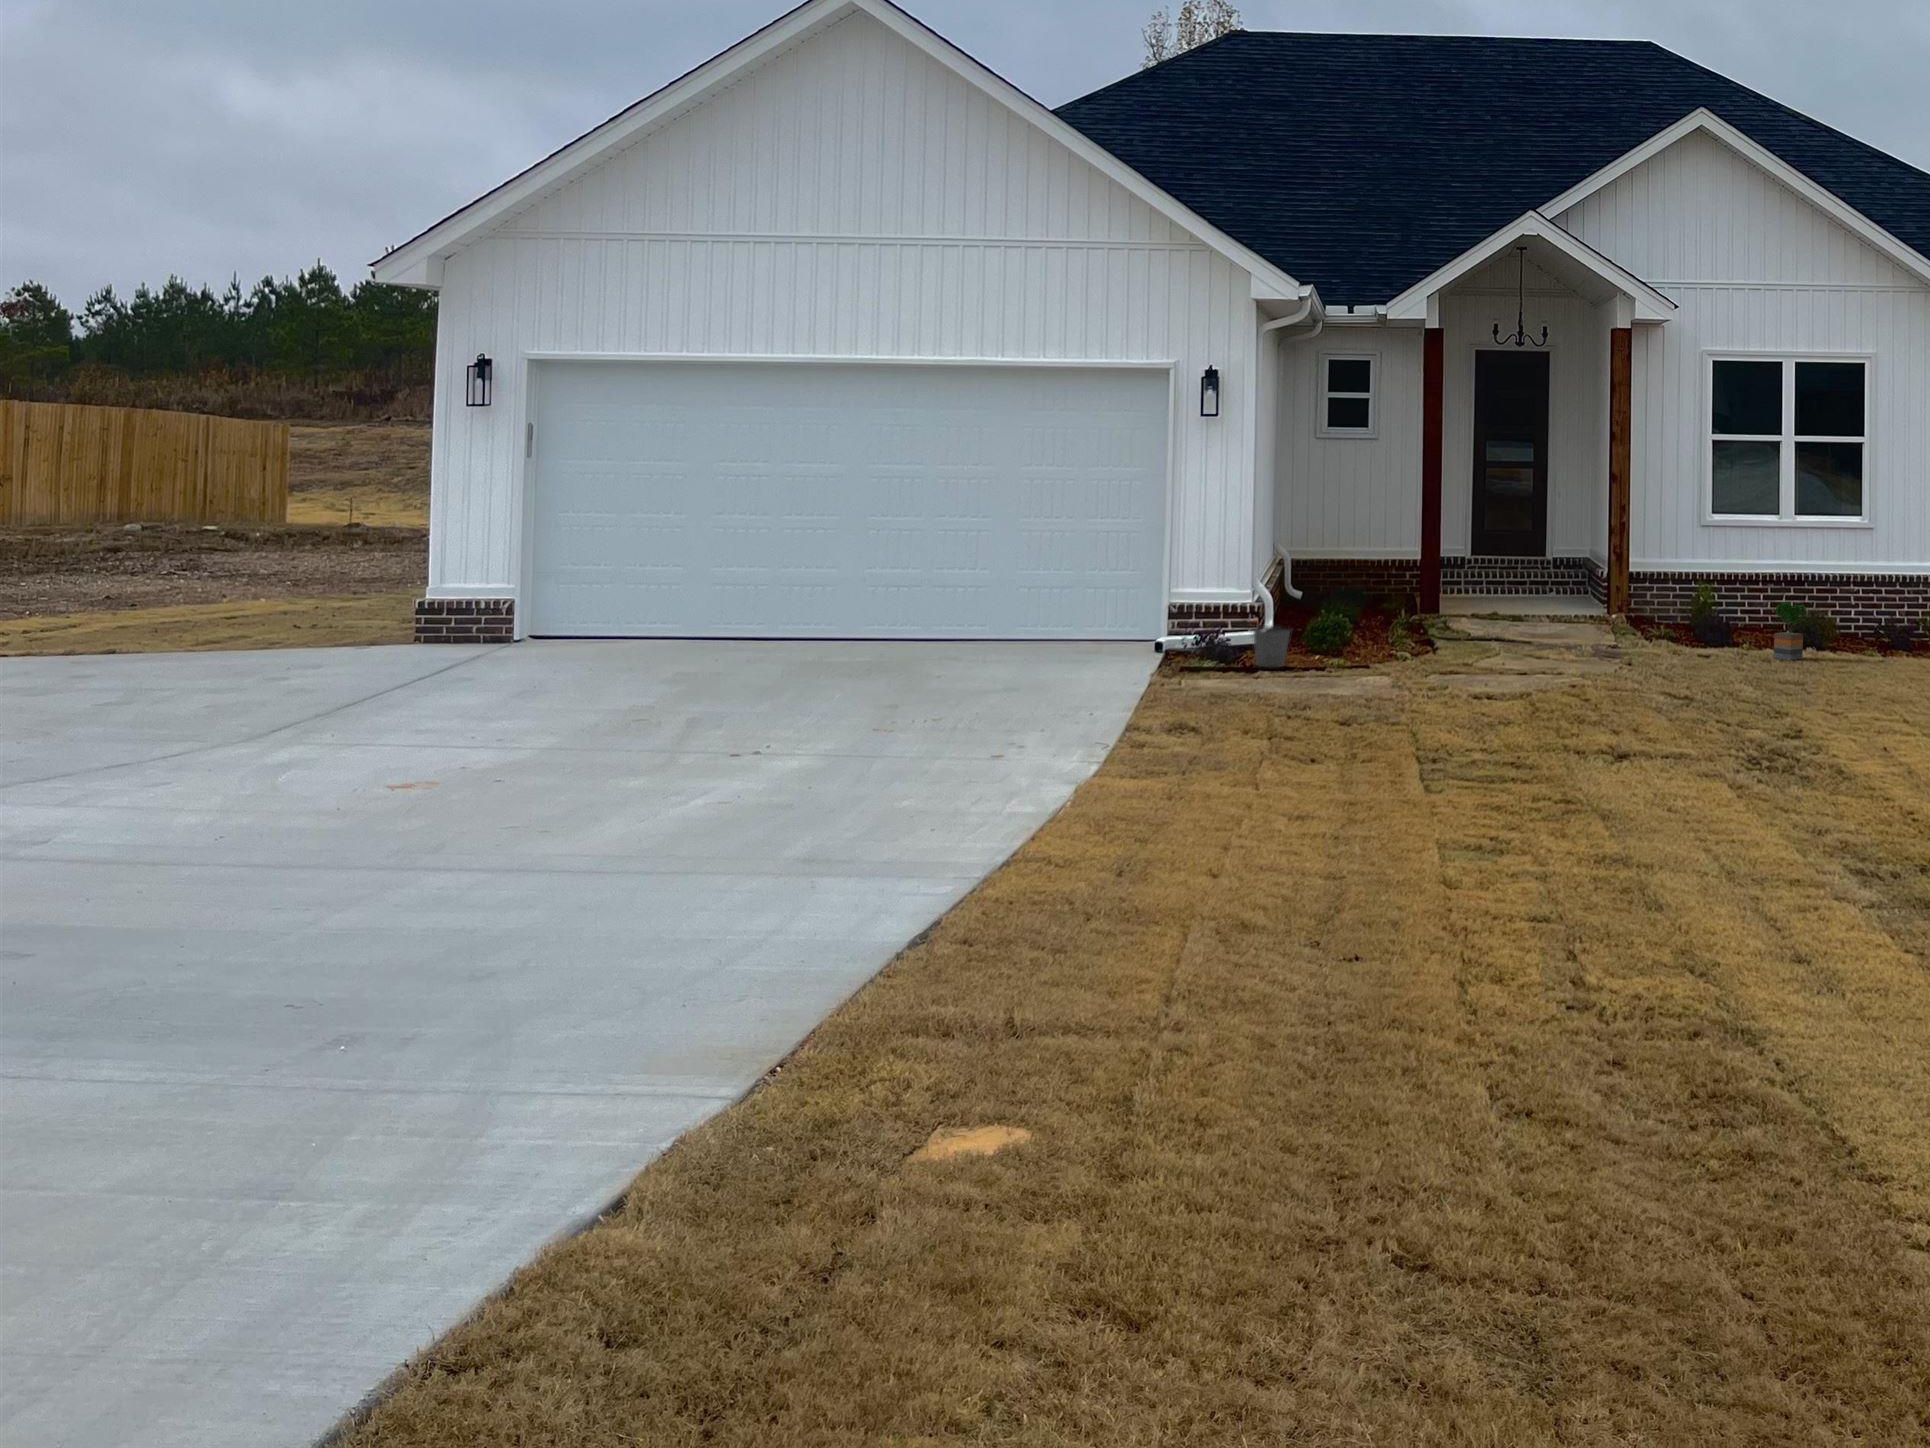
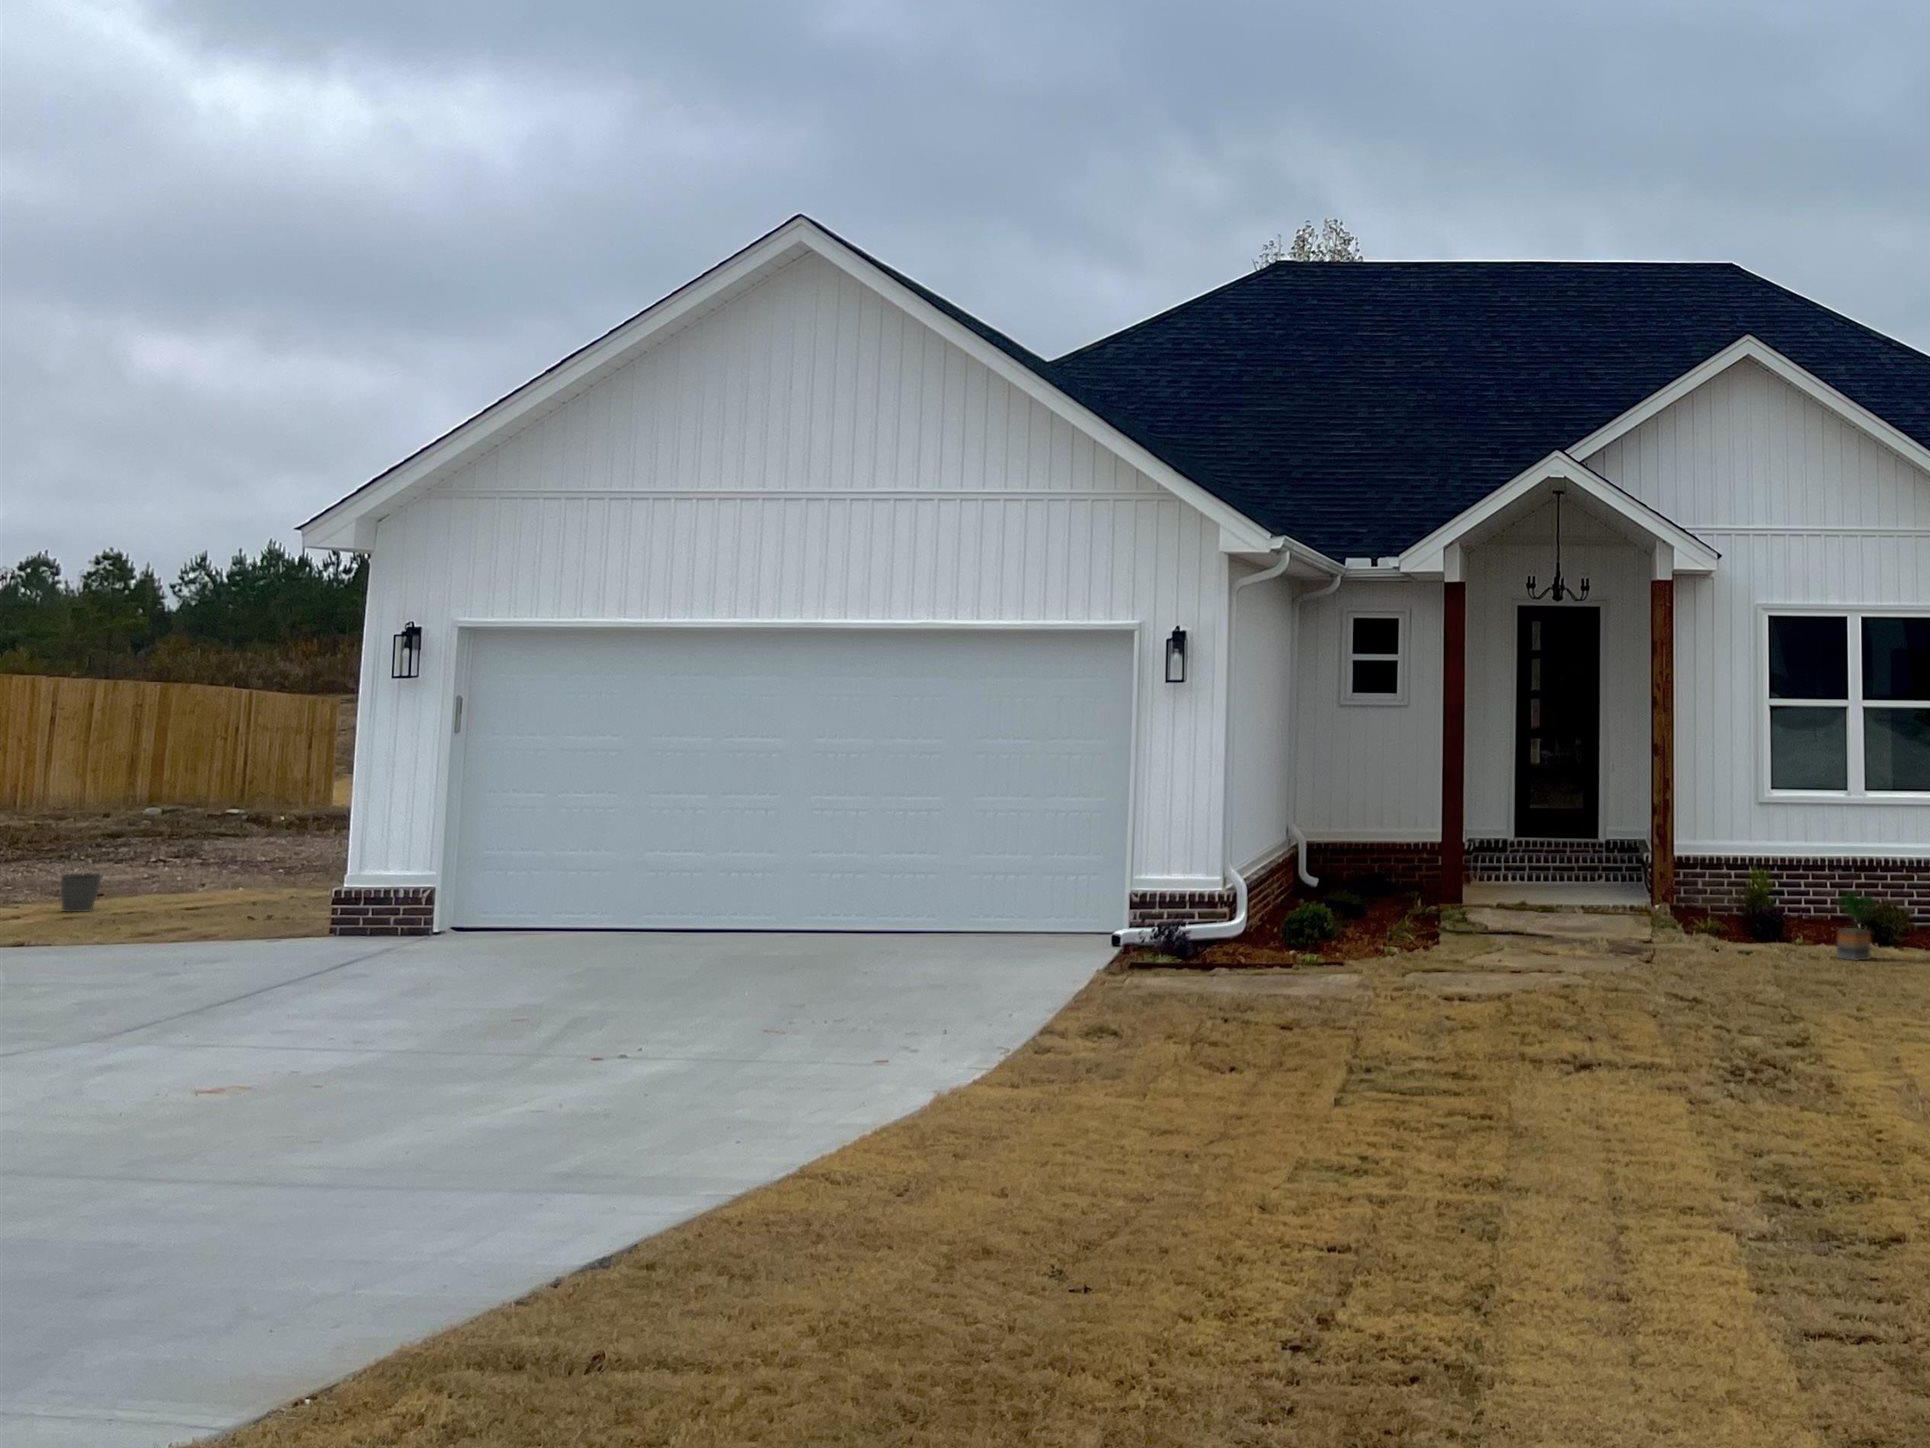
bucket: present [1253,626,1290,667] -> present [61,873,101,912]

